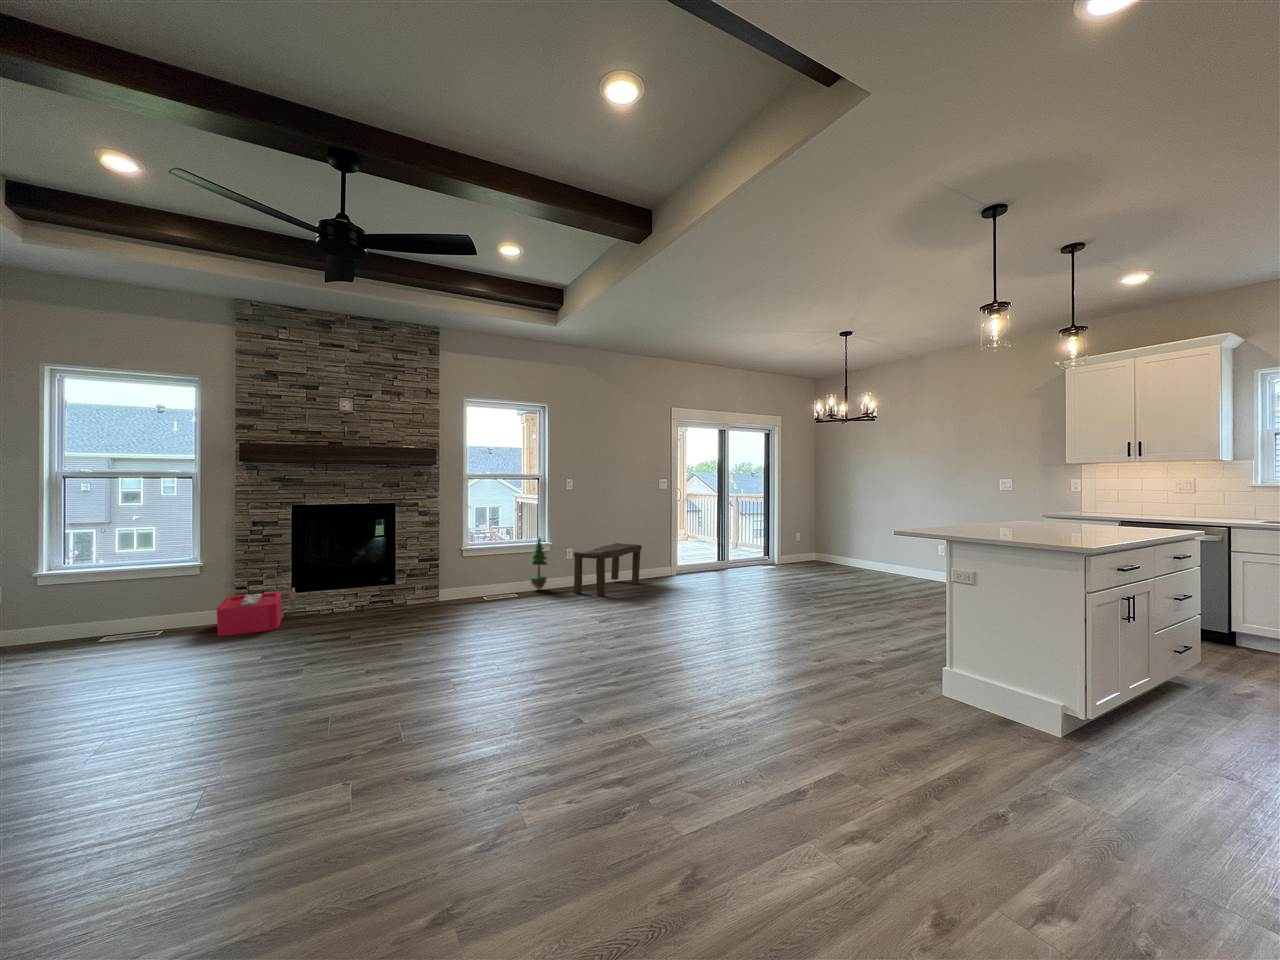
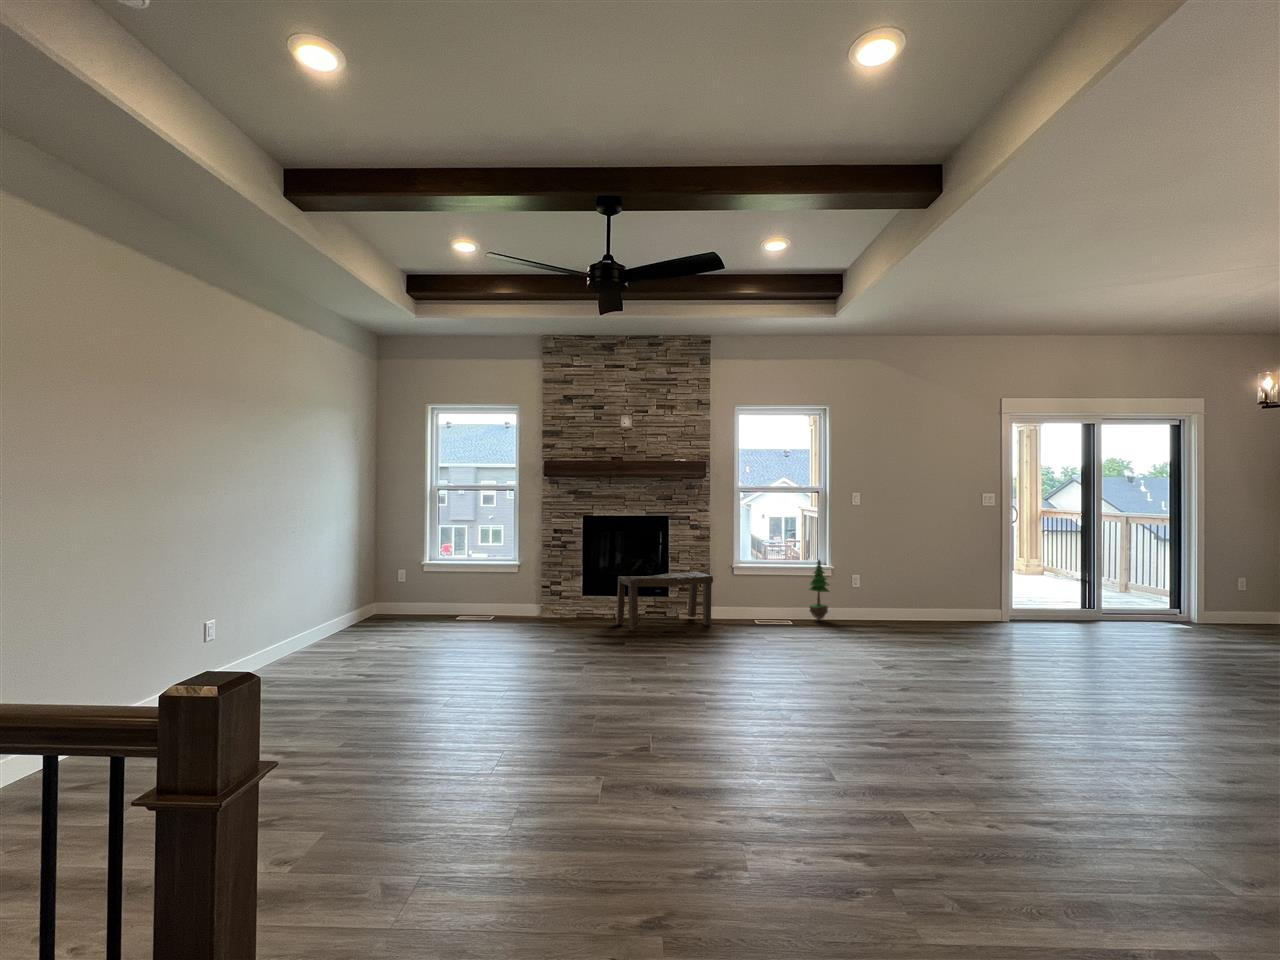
bench: present [574,543,642,596] -> present [616,571,713,632]
storage bin: present [217,587,297,636] -> none [527,592,586,628]

